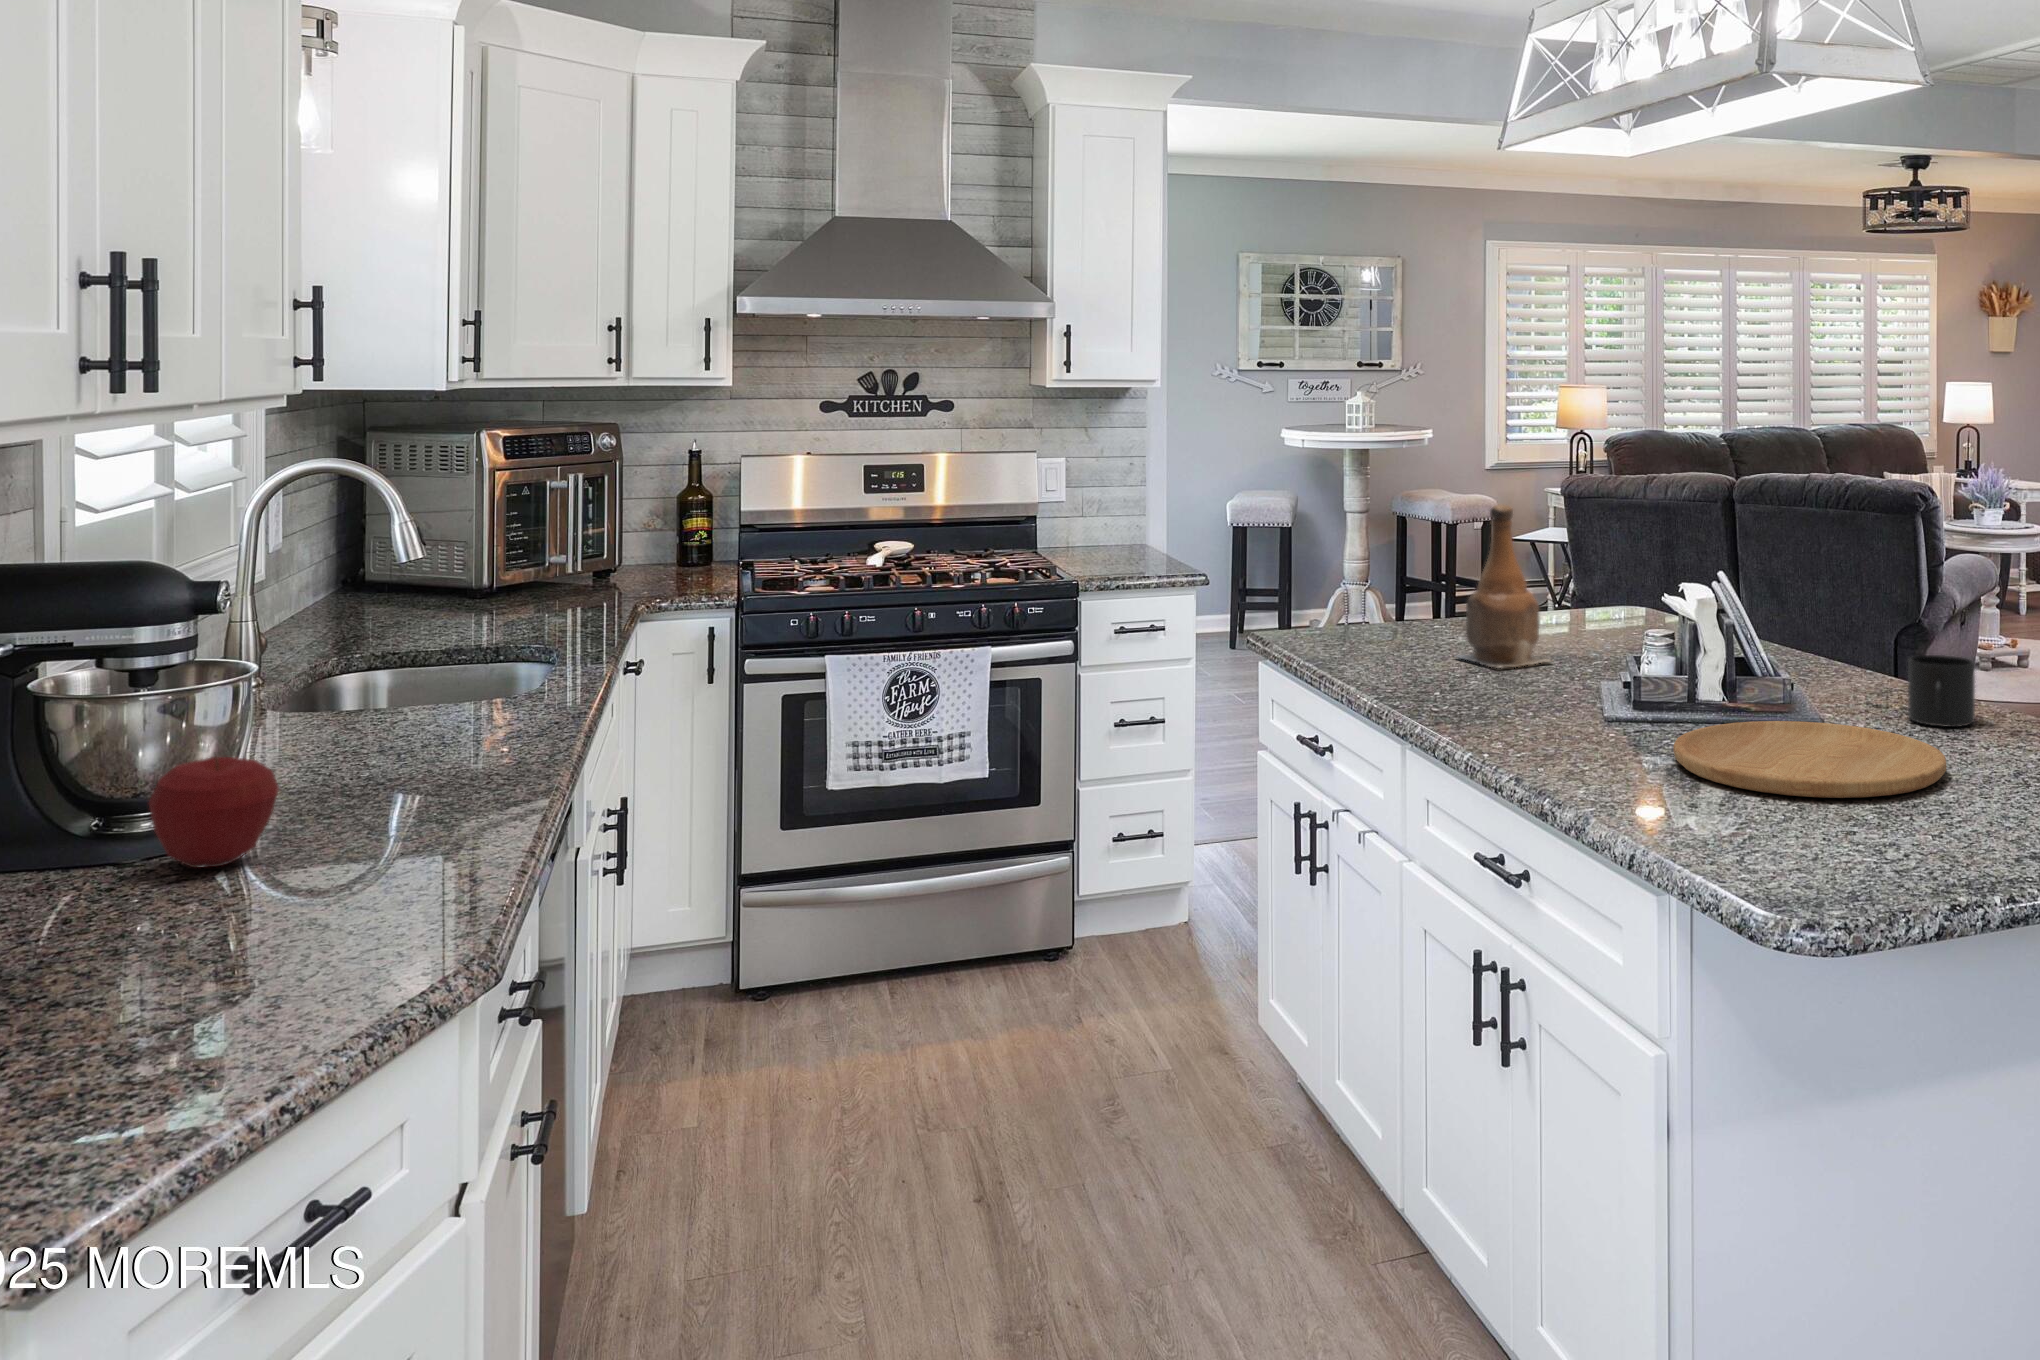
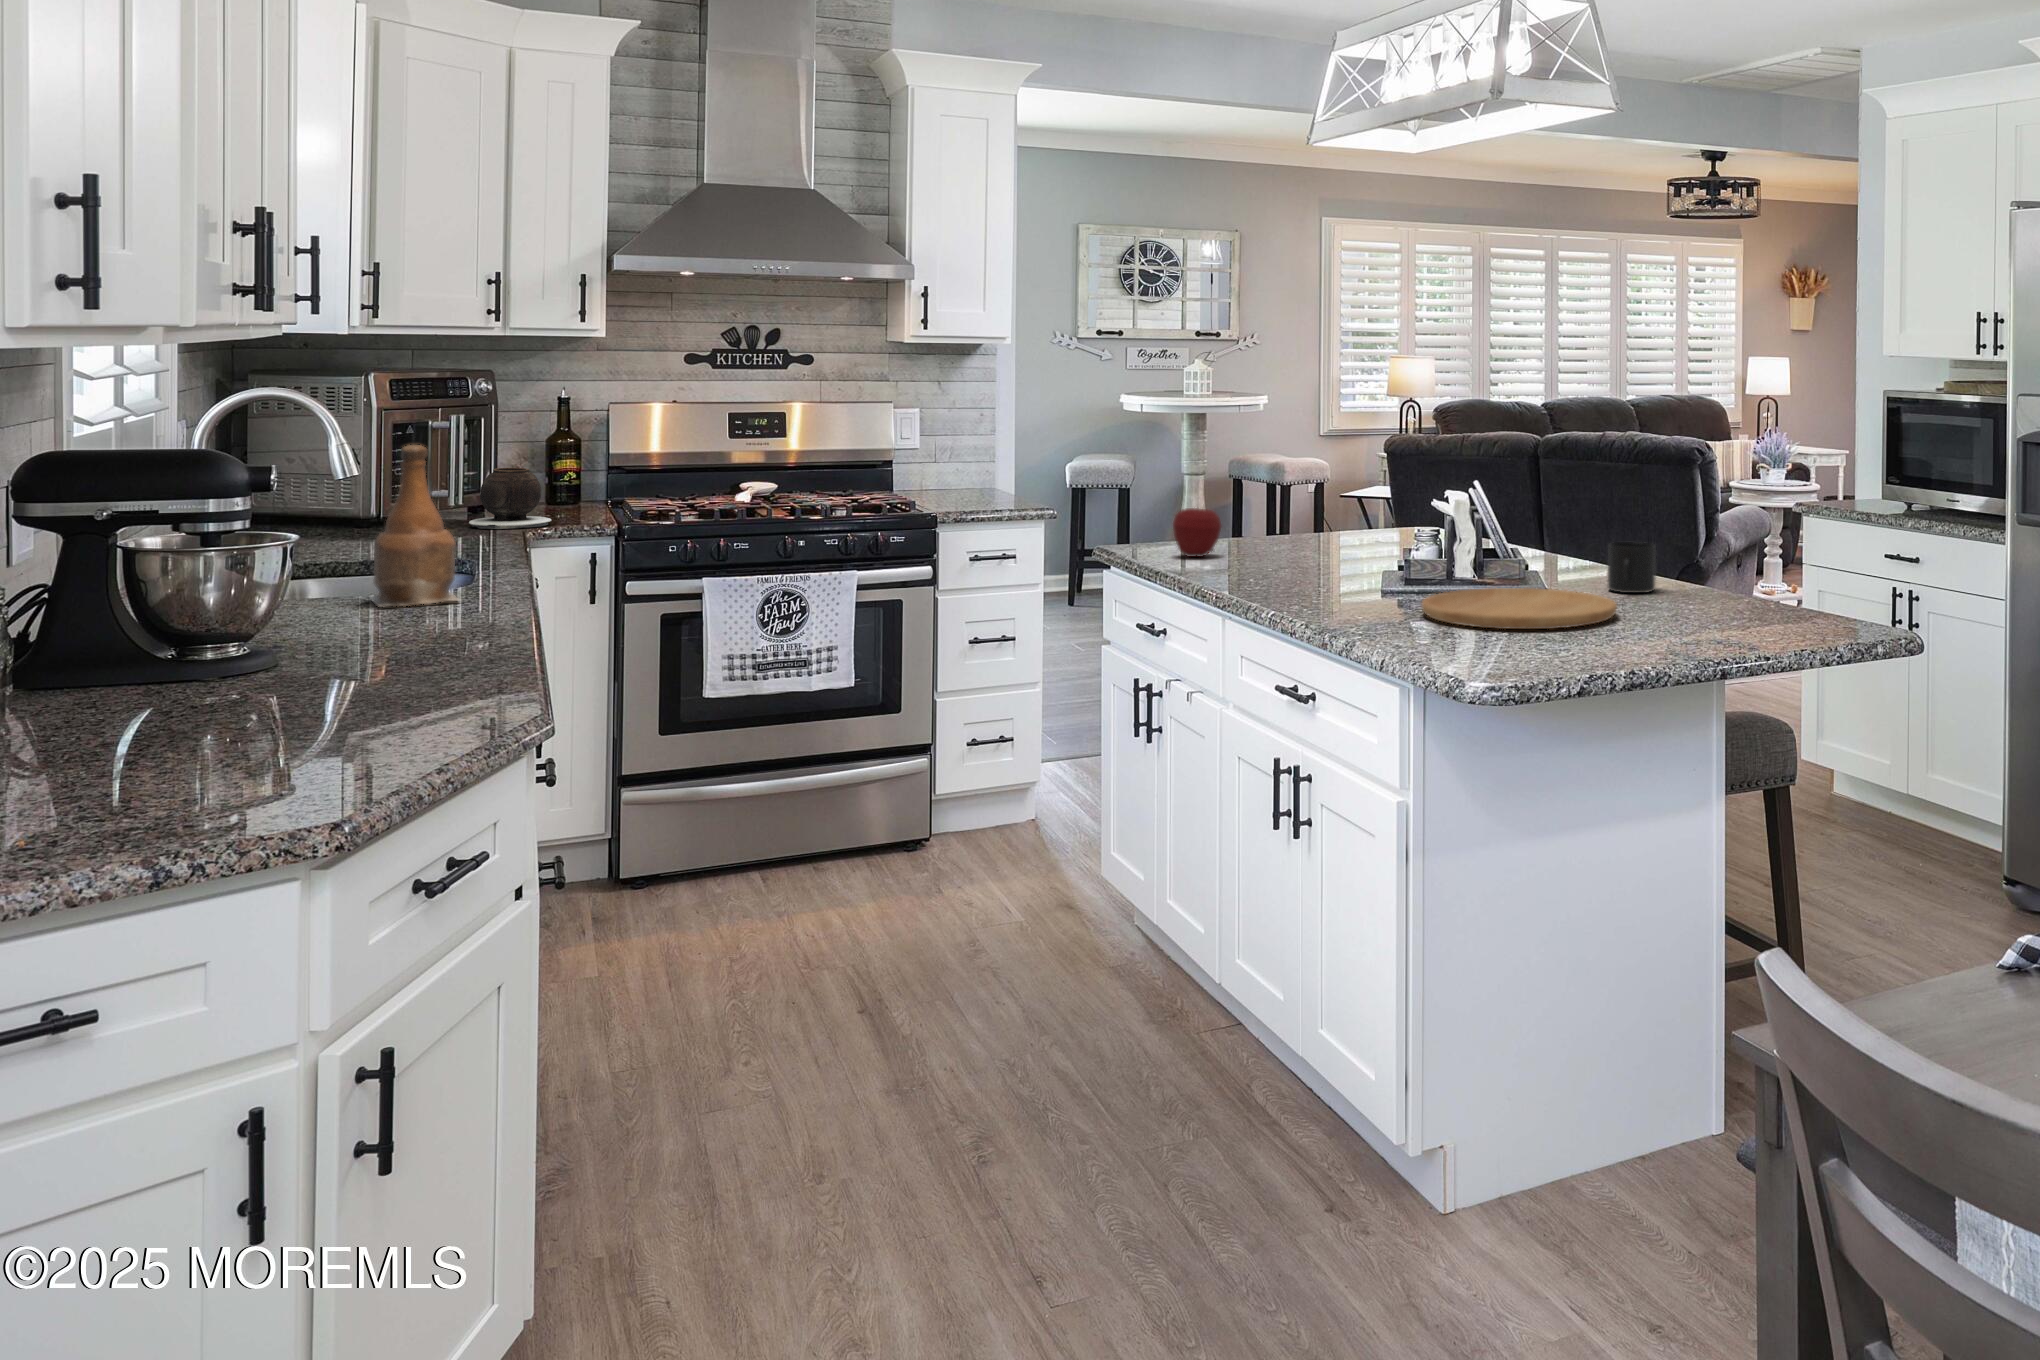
bottle: present [1457,504,1550,668] -> present [370,445,459,607]
vase: none [586,530,673,598] -> present [469,468,551,529]
apple: present [149,756,279,868] -> present [1173,508,1221,557]

